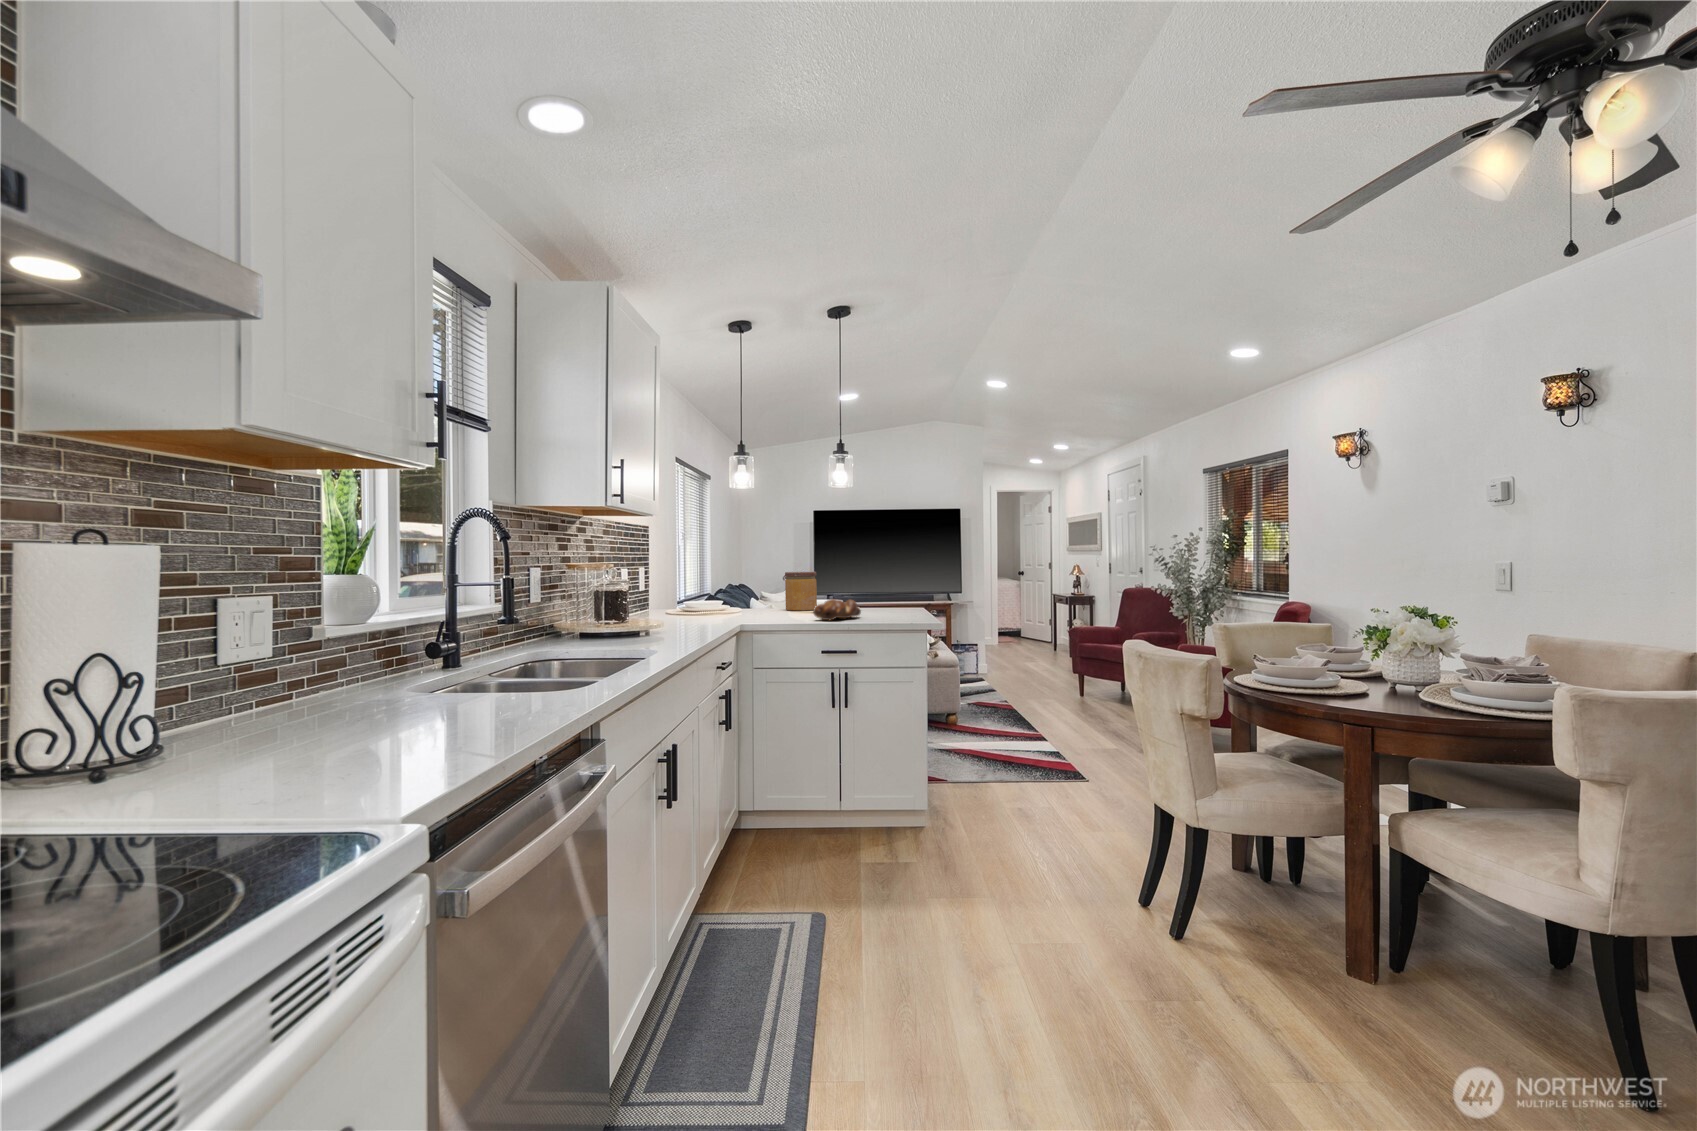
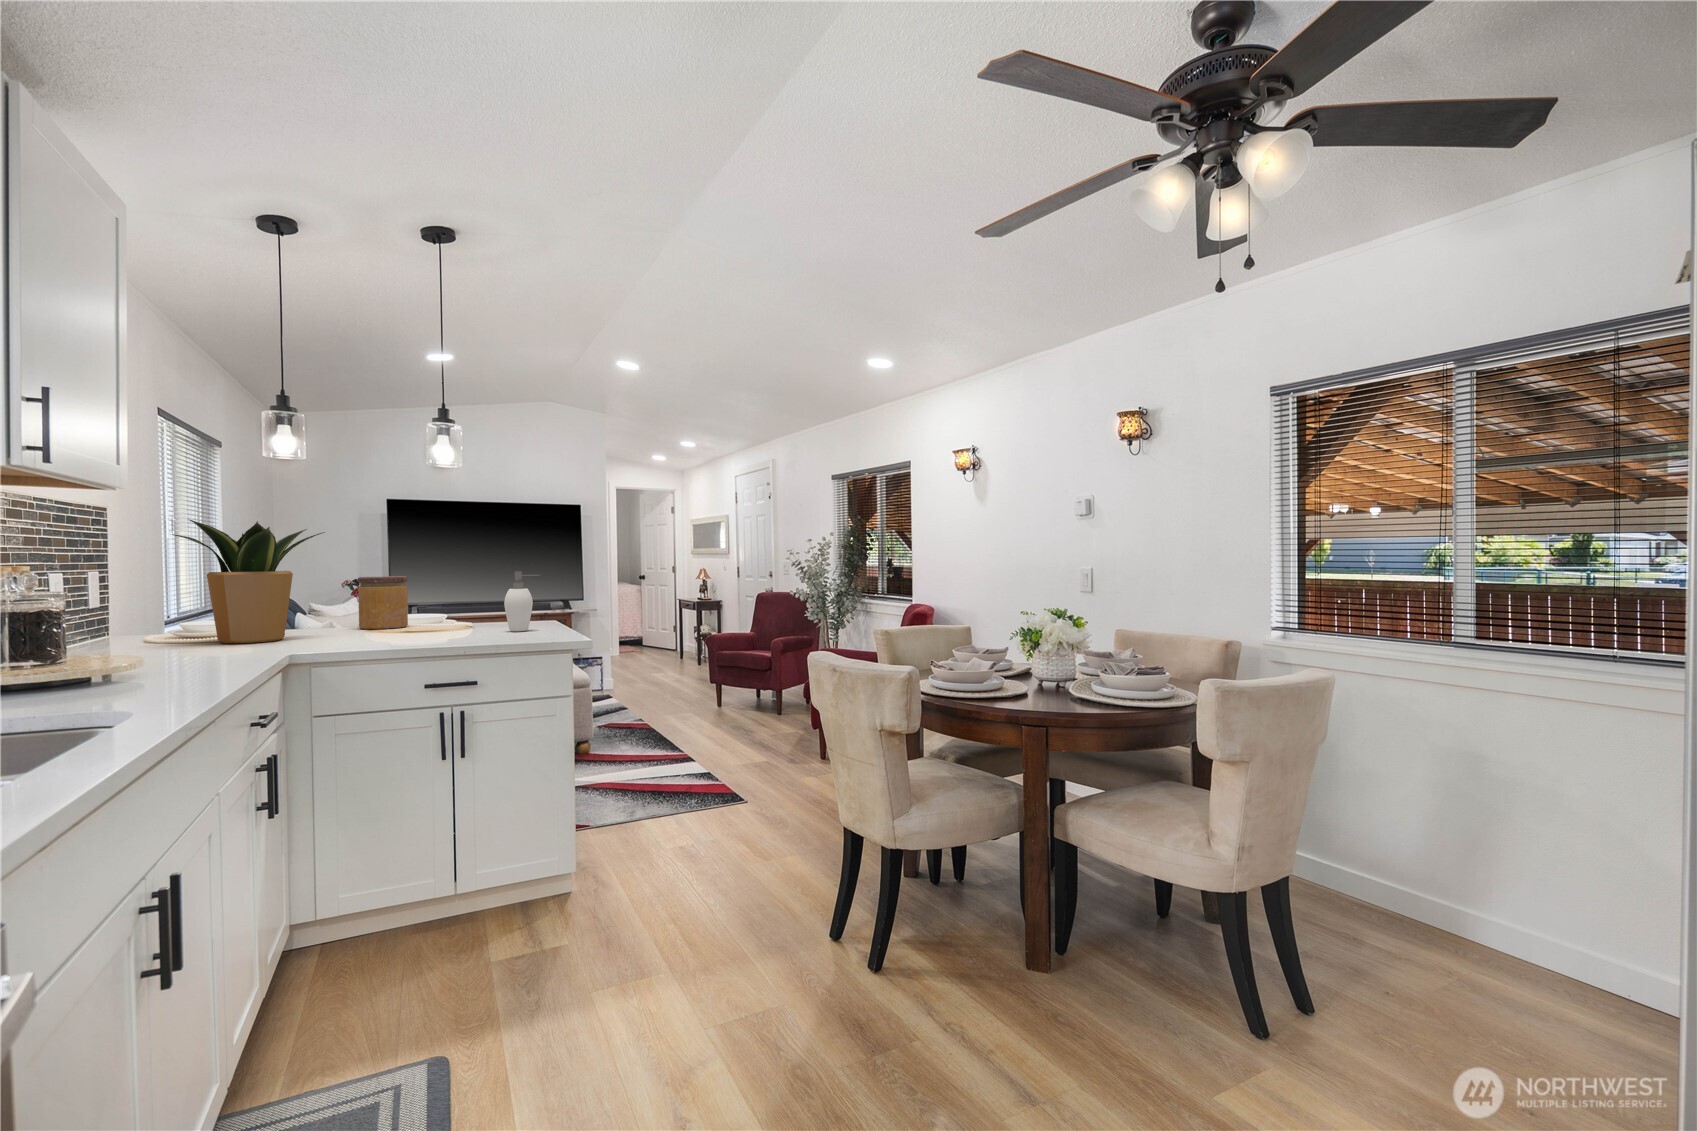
potted plant: none [680,534,764,617] -> present [174,520,325,644]
soap dispenser: none [880,568,906,615] -> present [504,571,540,631]
bread loaf: present [813,599,861,621] -> none [407,612,478,642]

